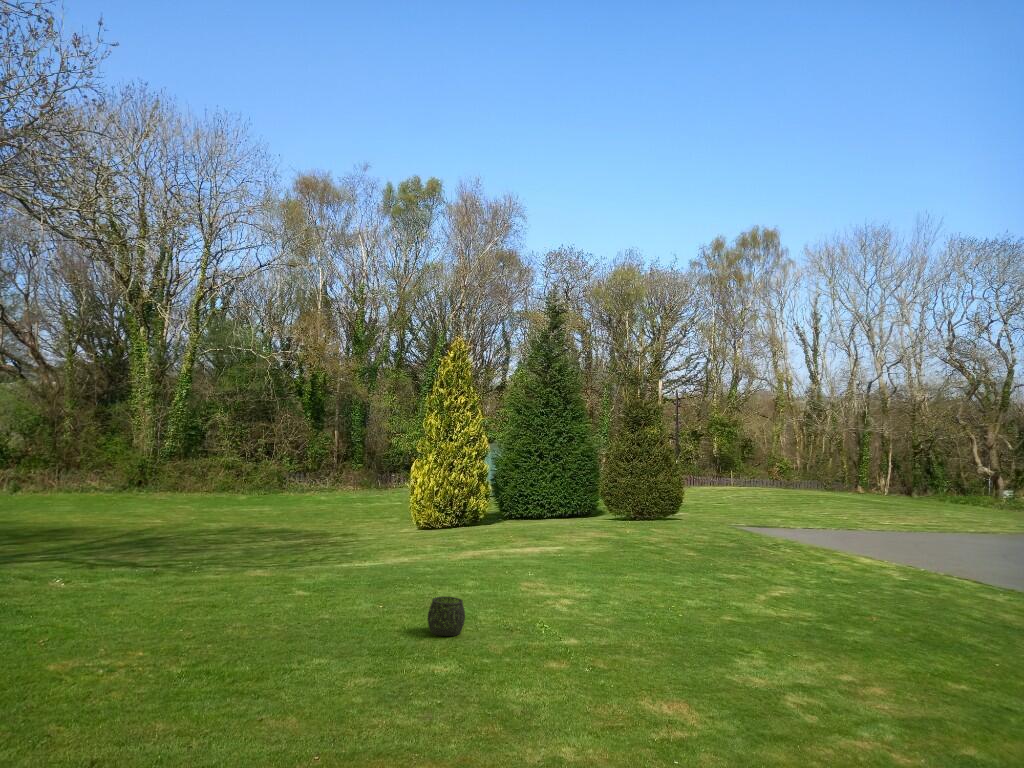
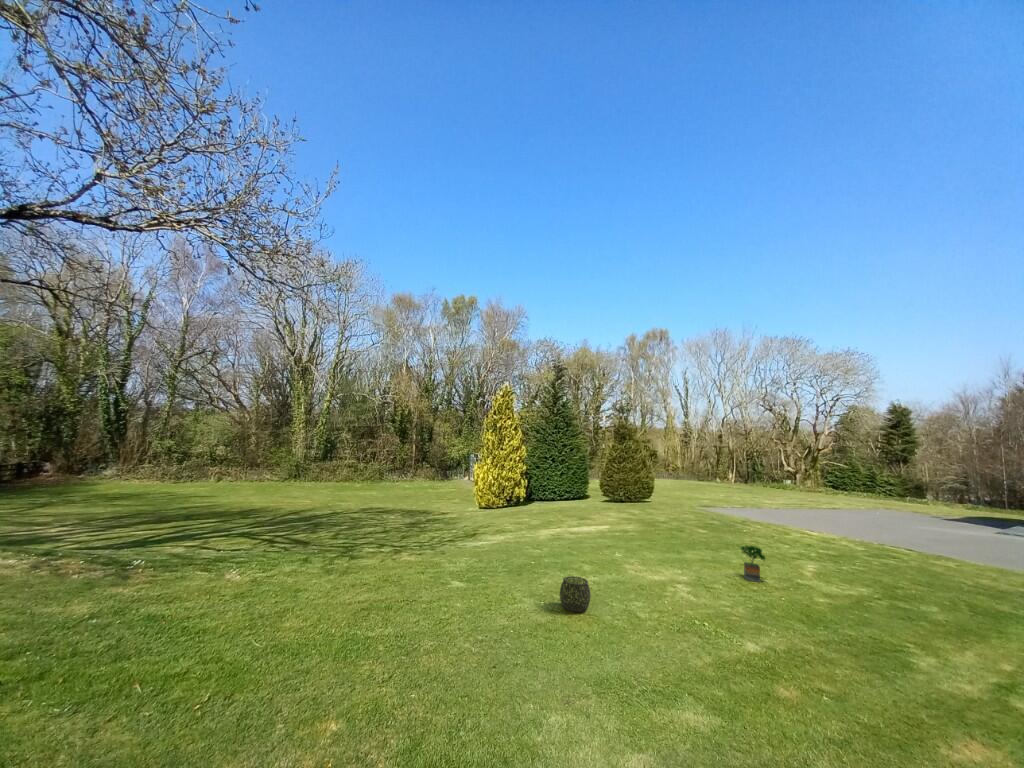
potted tree: none [709,568,740,616] -> present [741,545,765,582]

